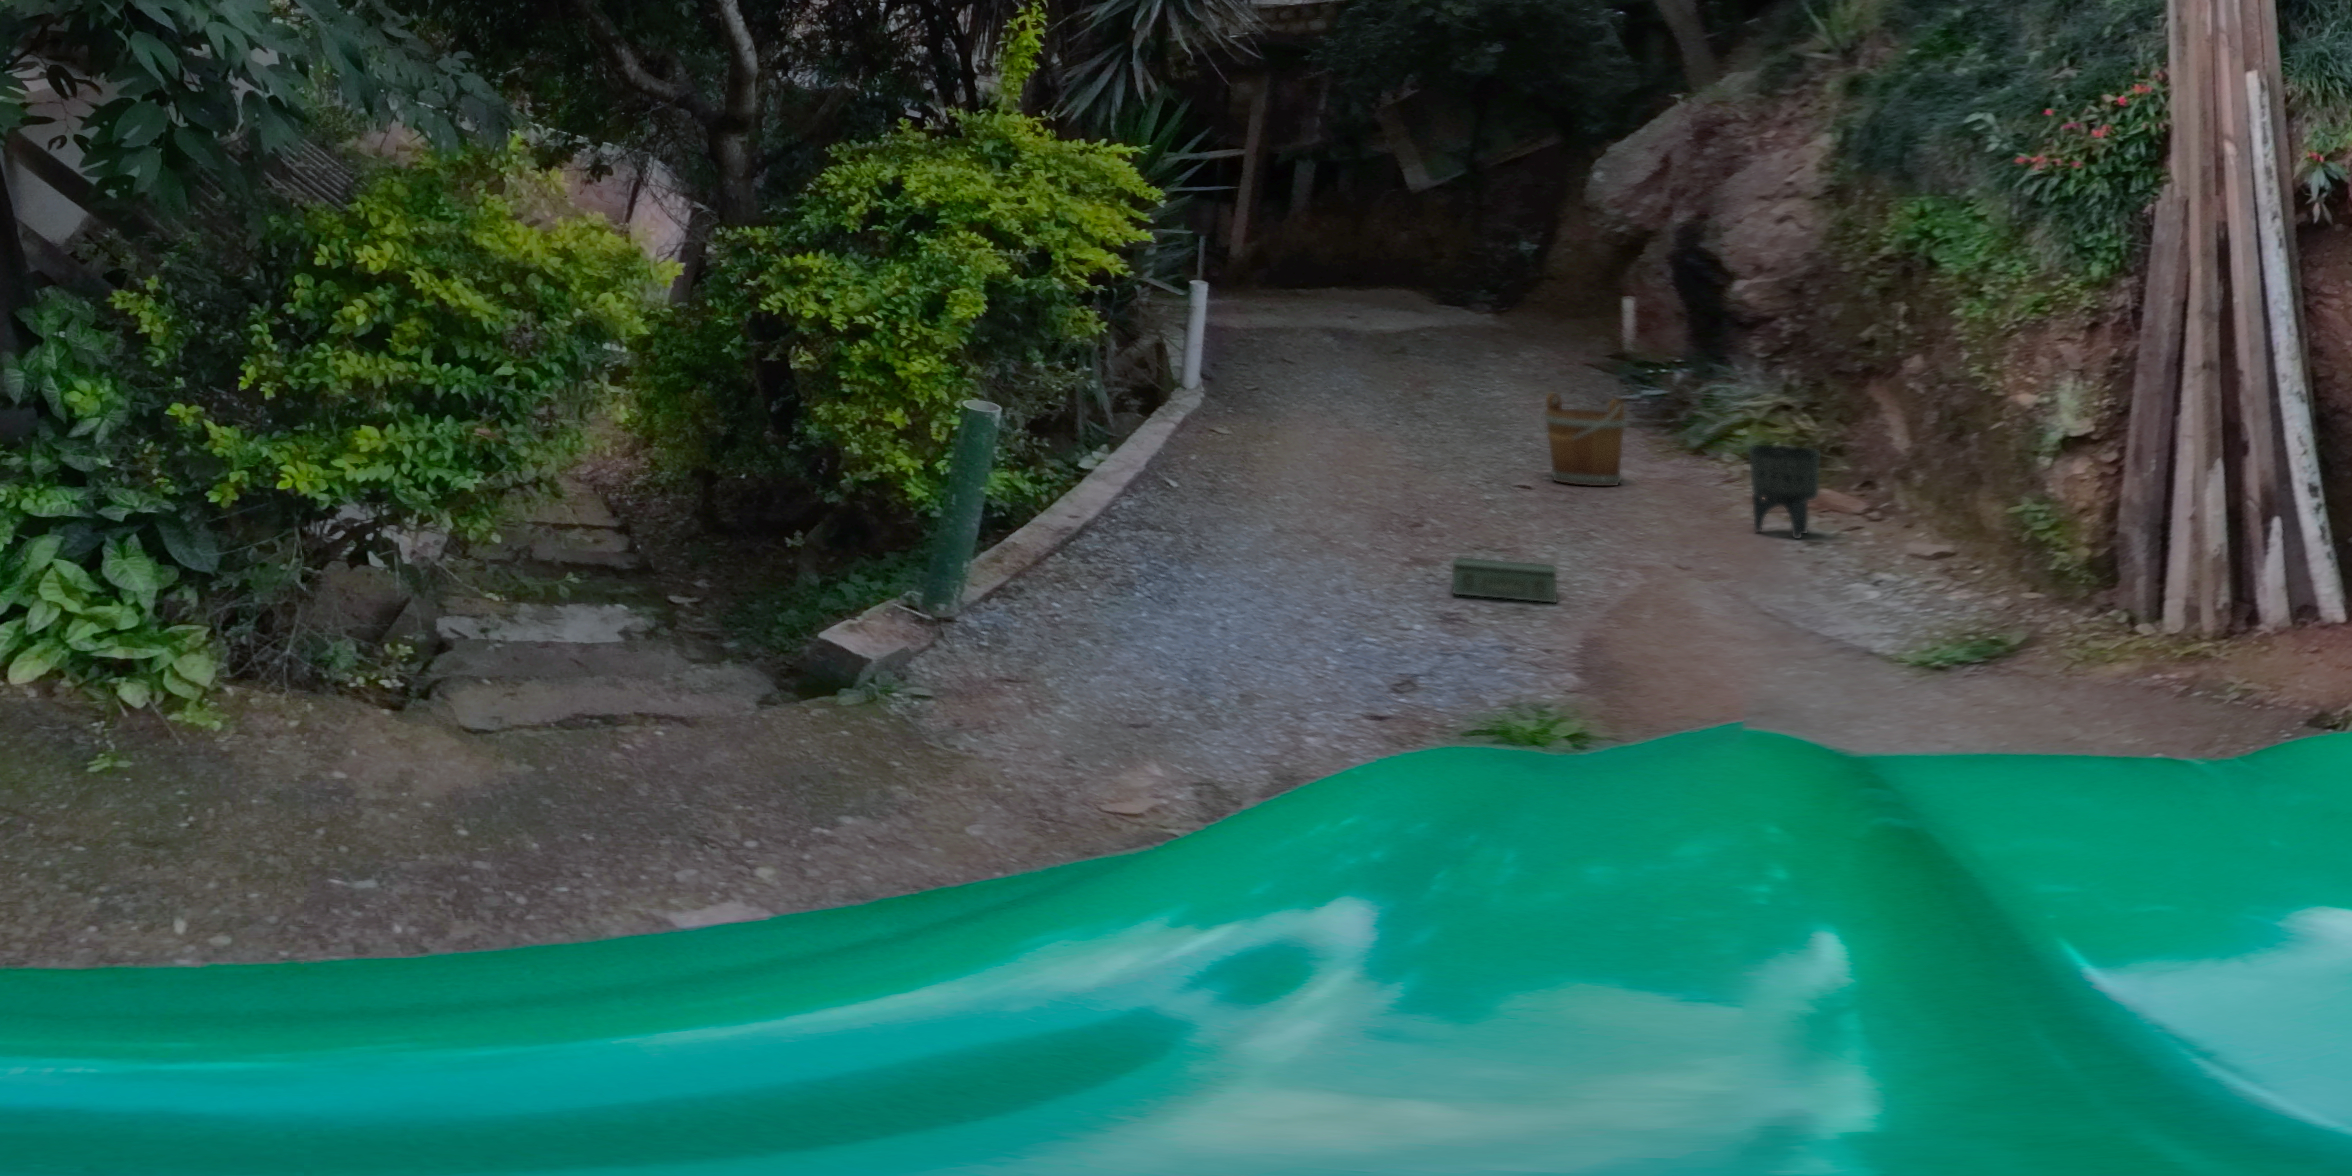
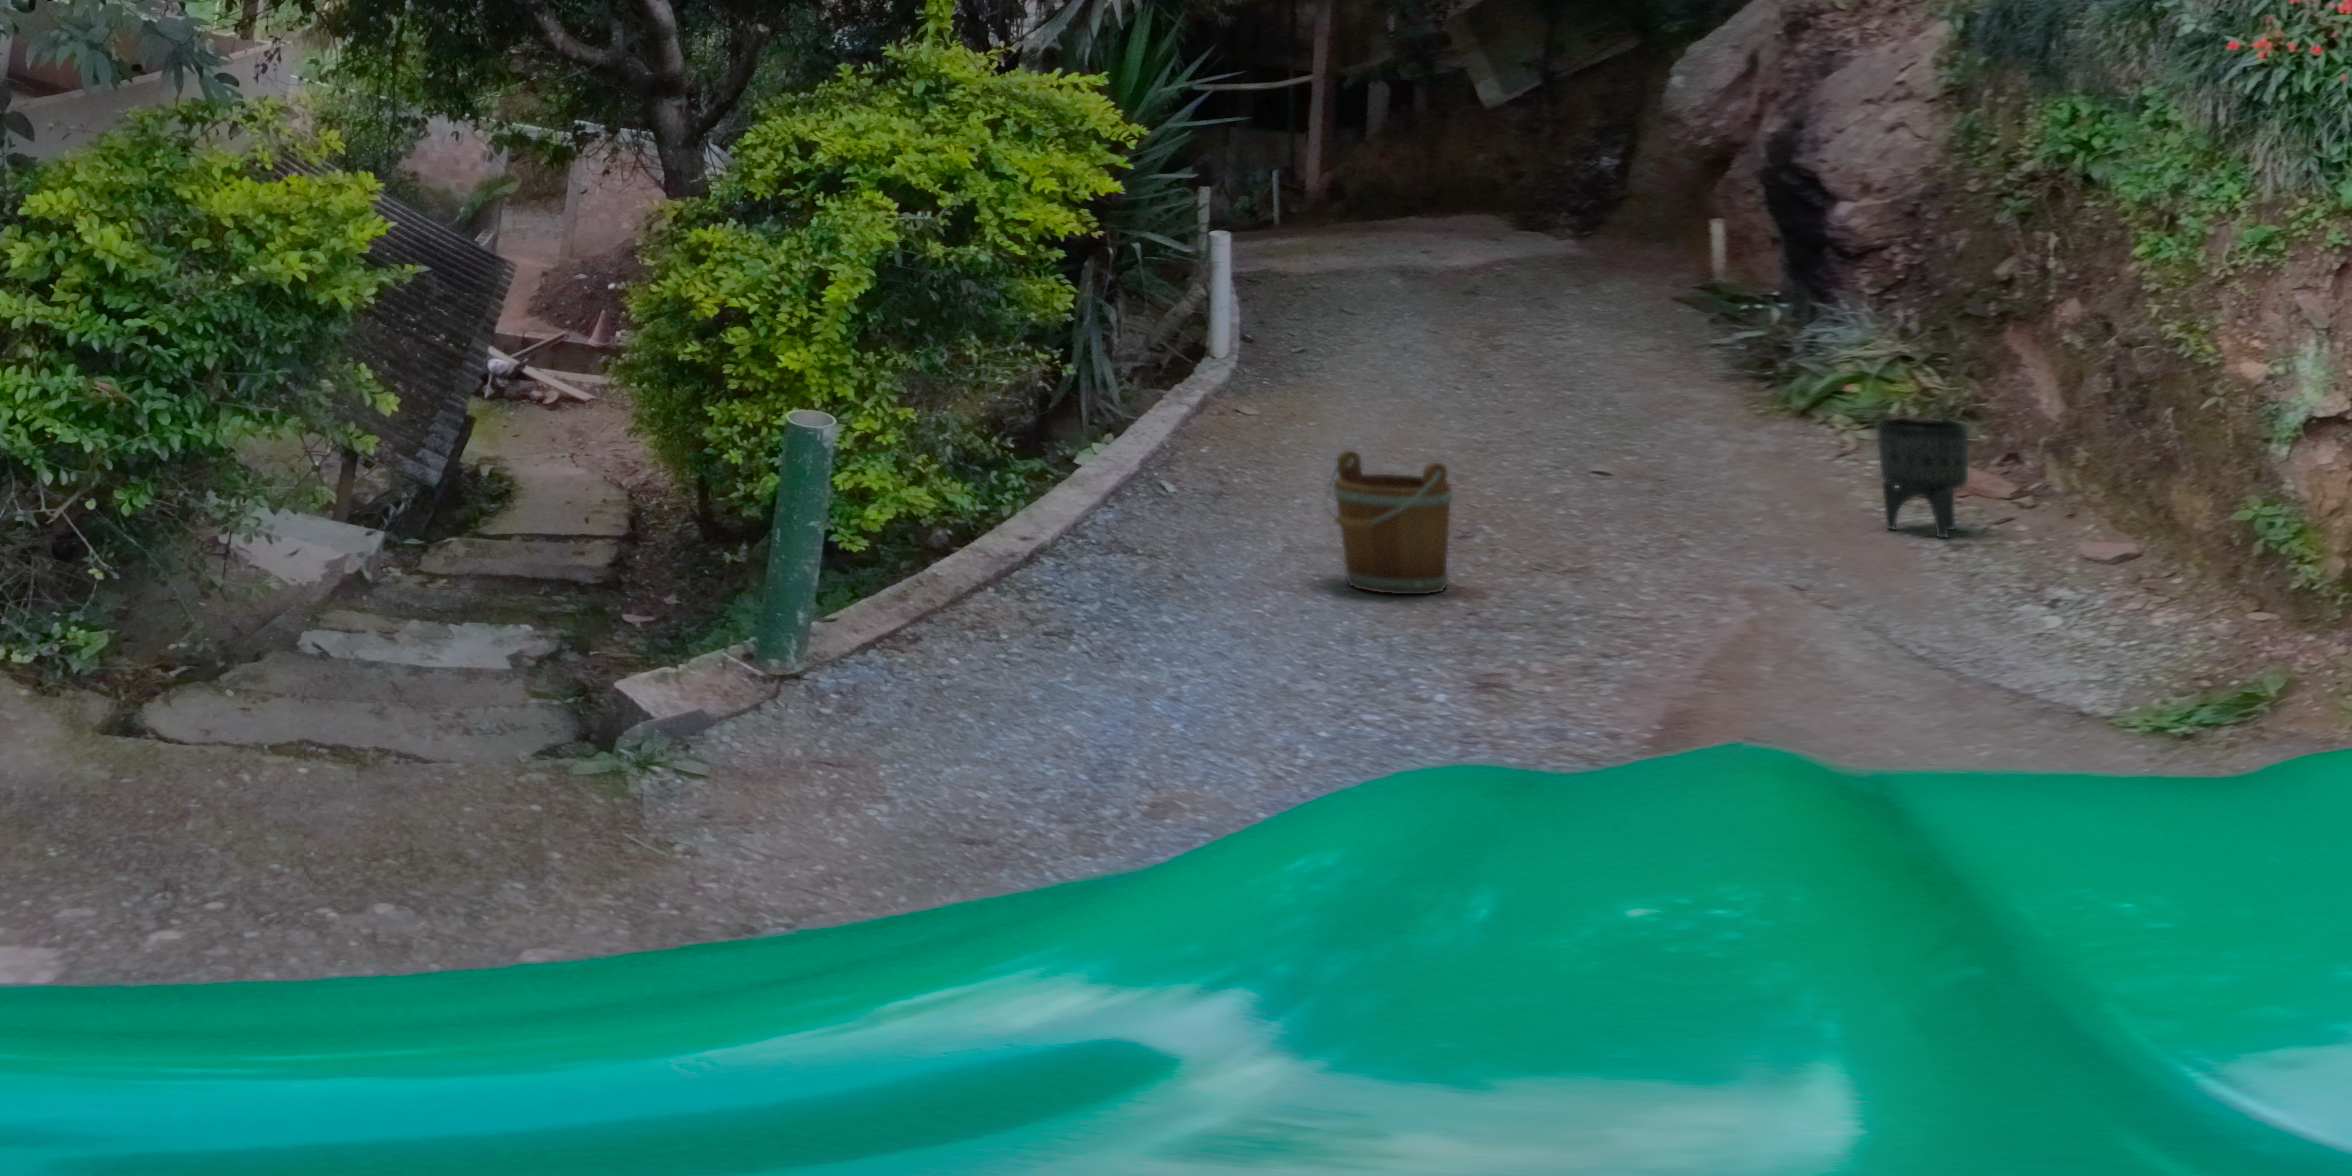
bucket: present [1539,393,1626,486] -> present [1324,451,1453,594]
toolbox: present [1452,558,1557,602] -> none [1495,590,1635,651]

